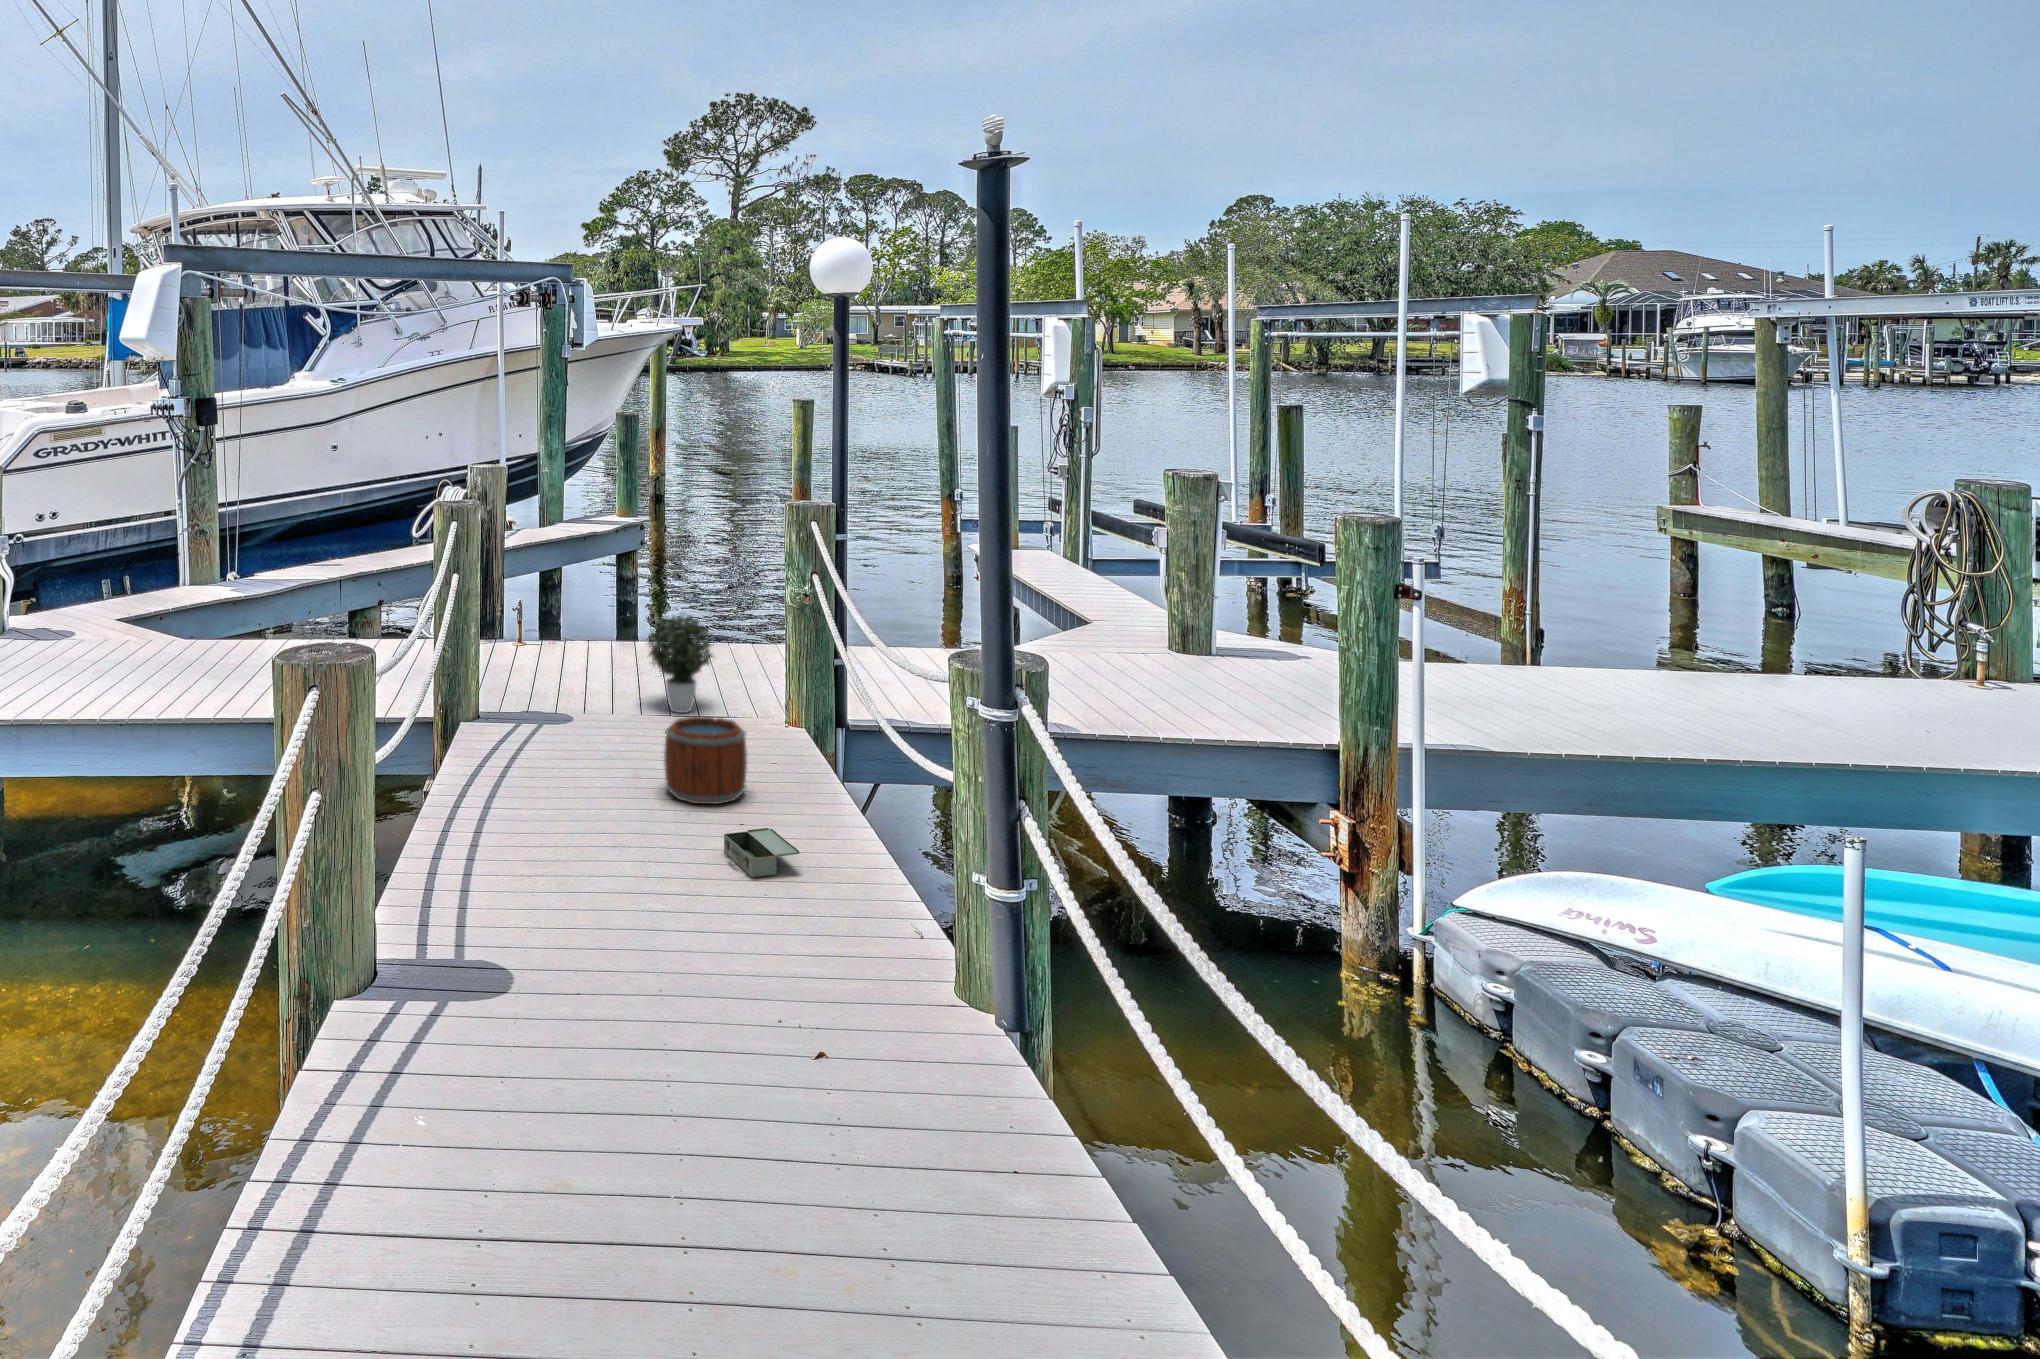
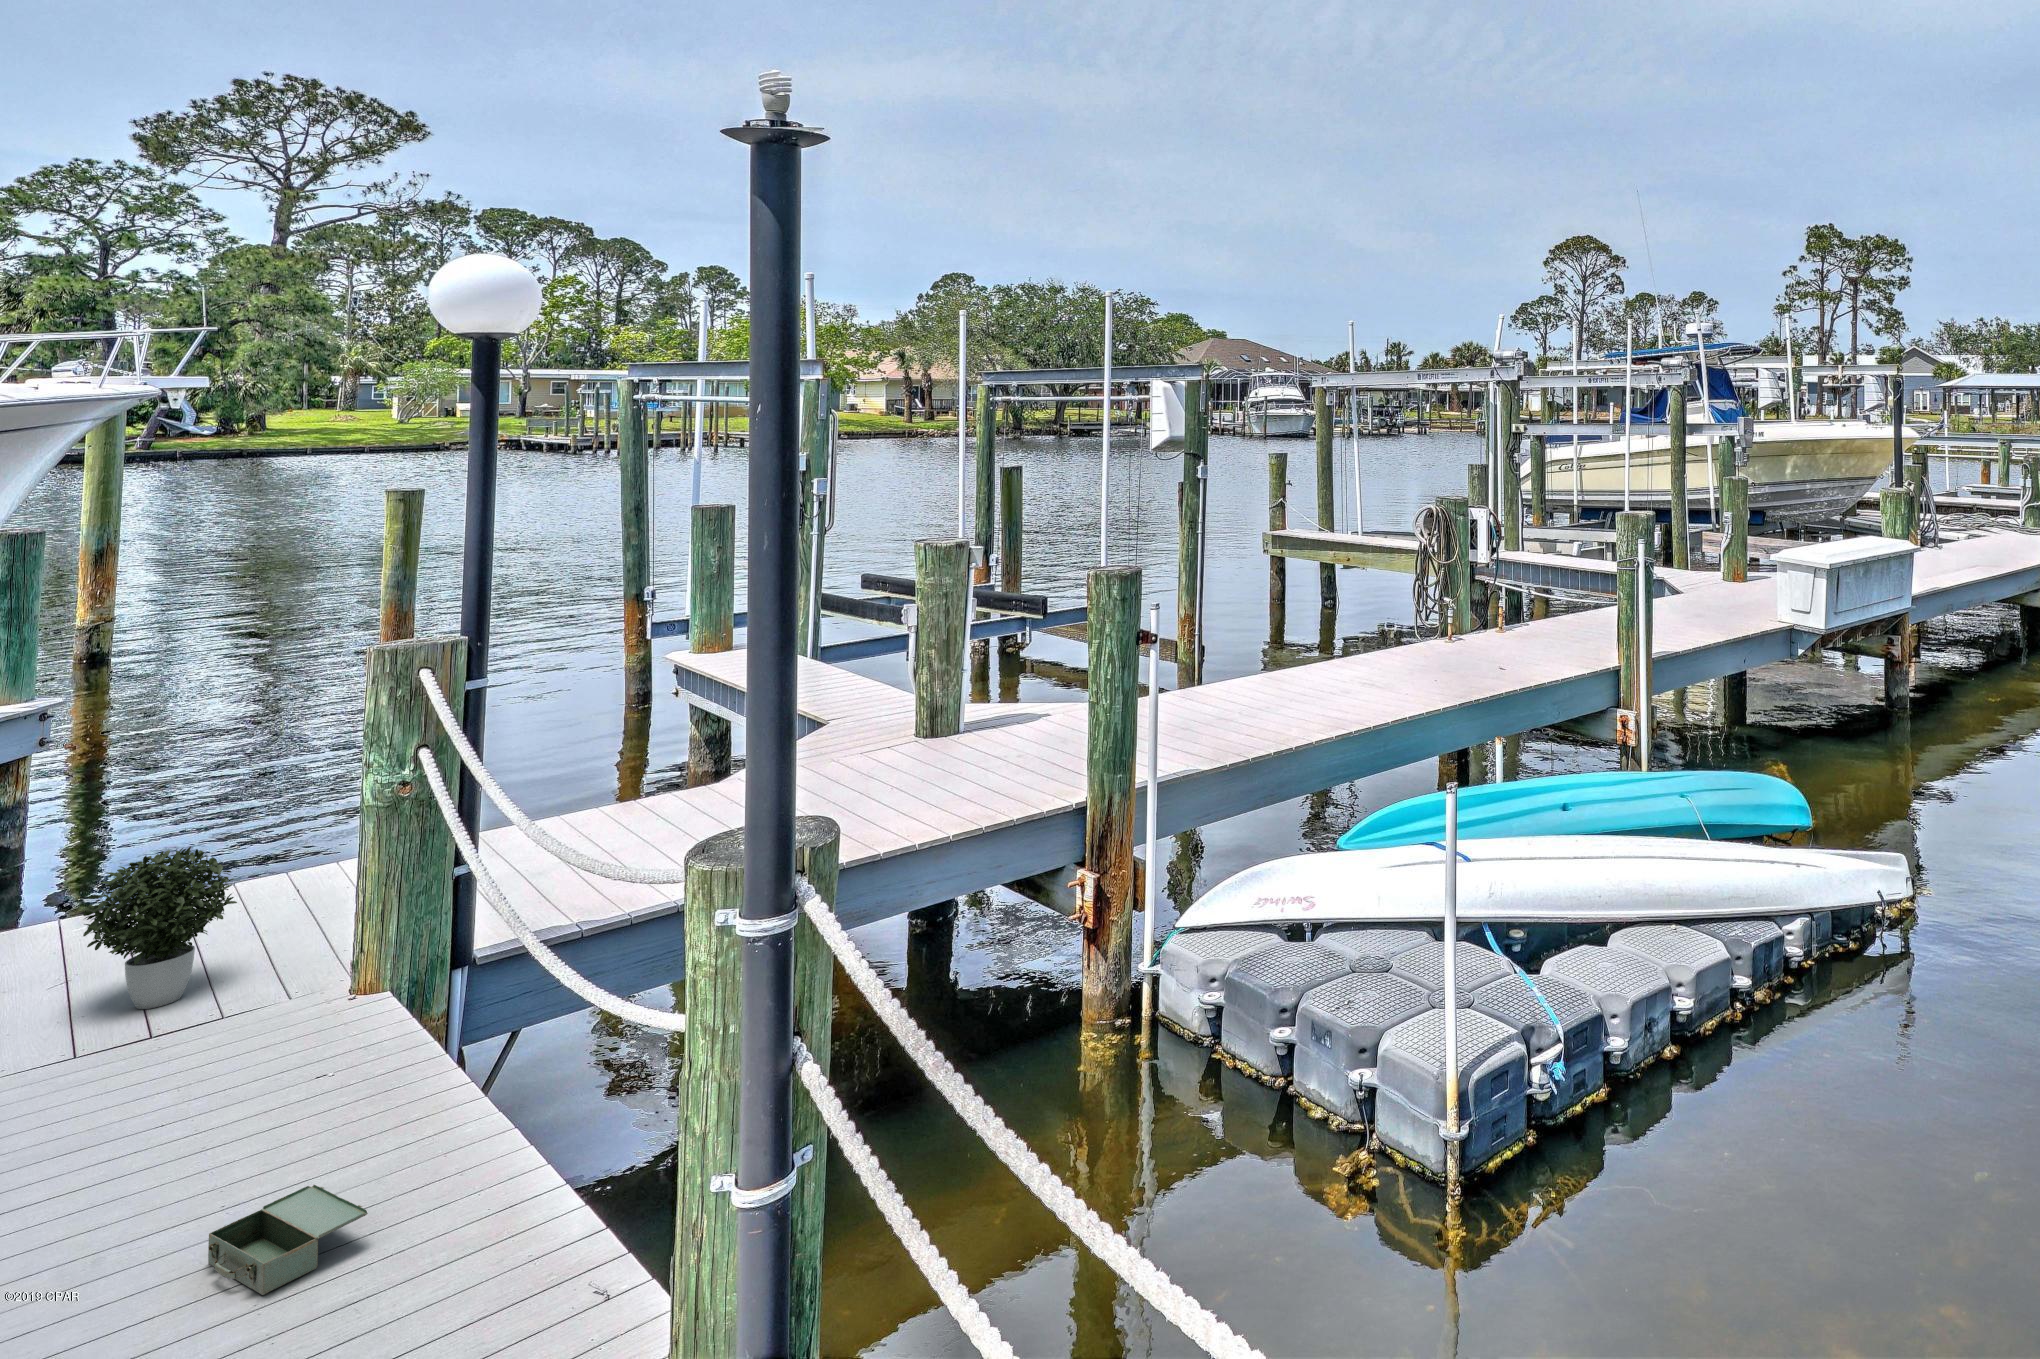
bucket: present [664,716,747,805] -> none [88,1016,278,1187]

